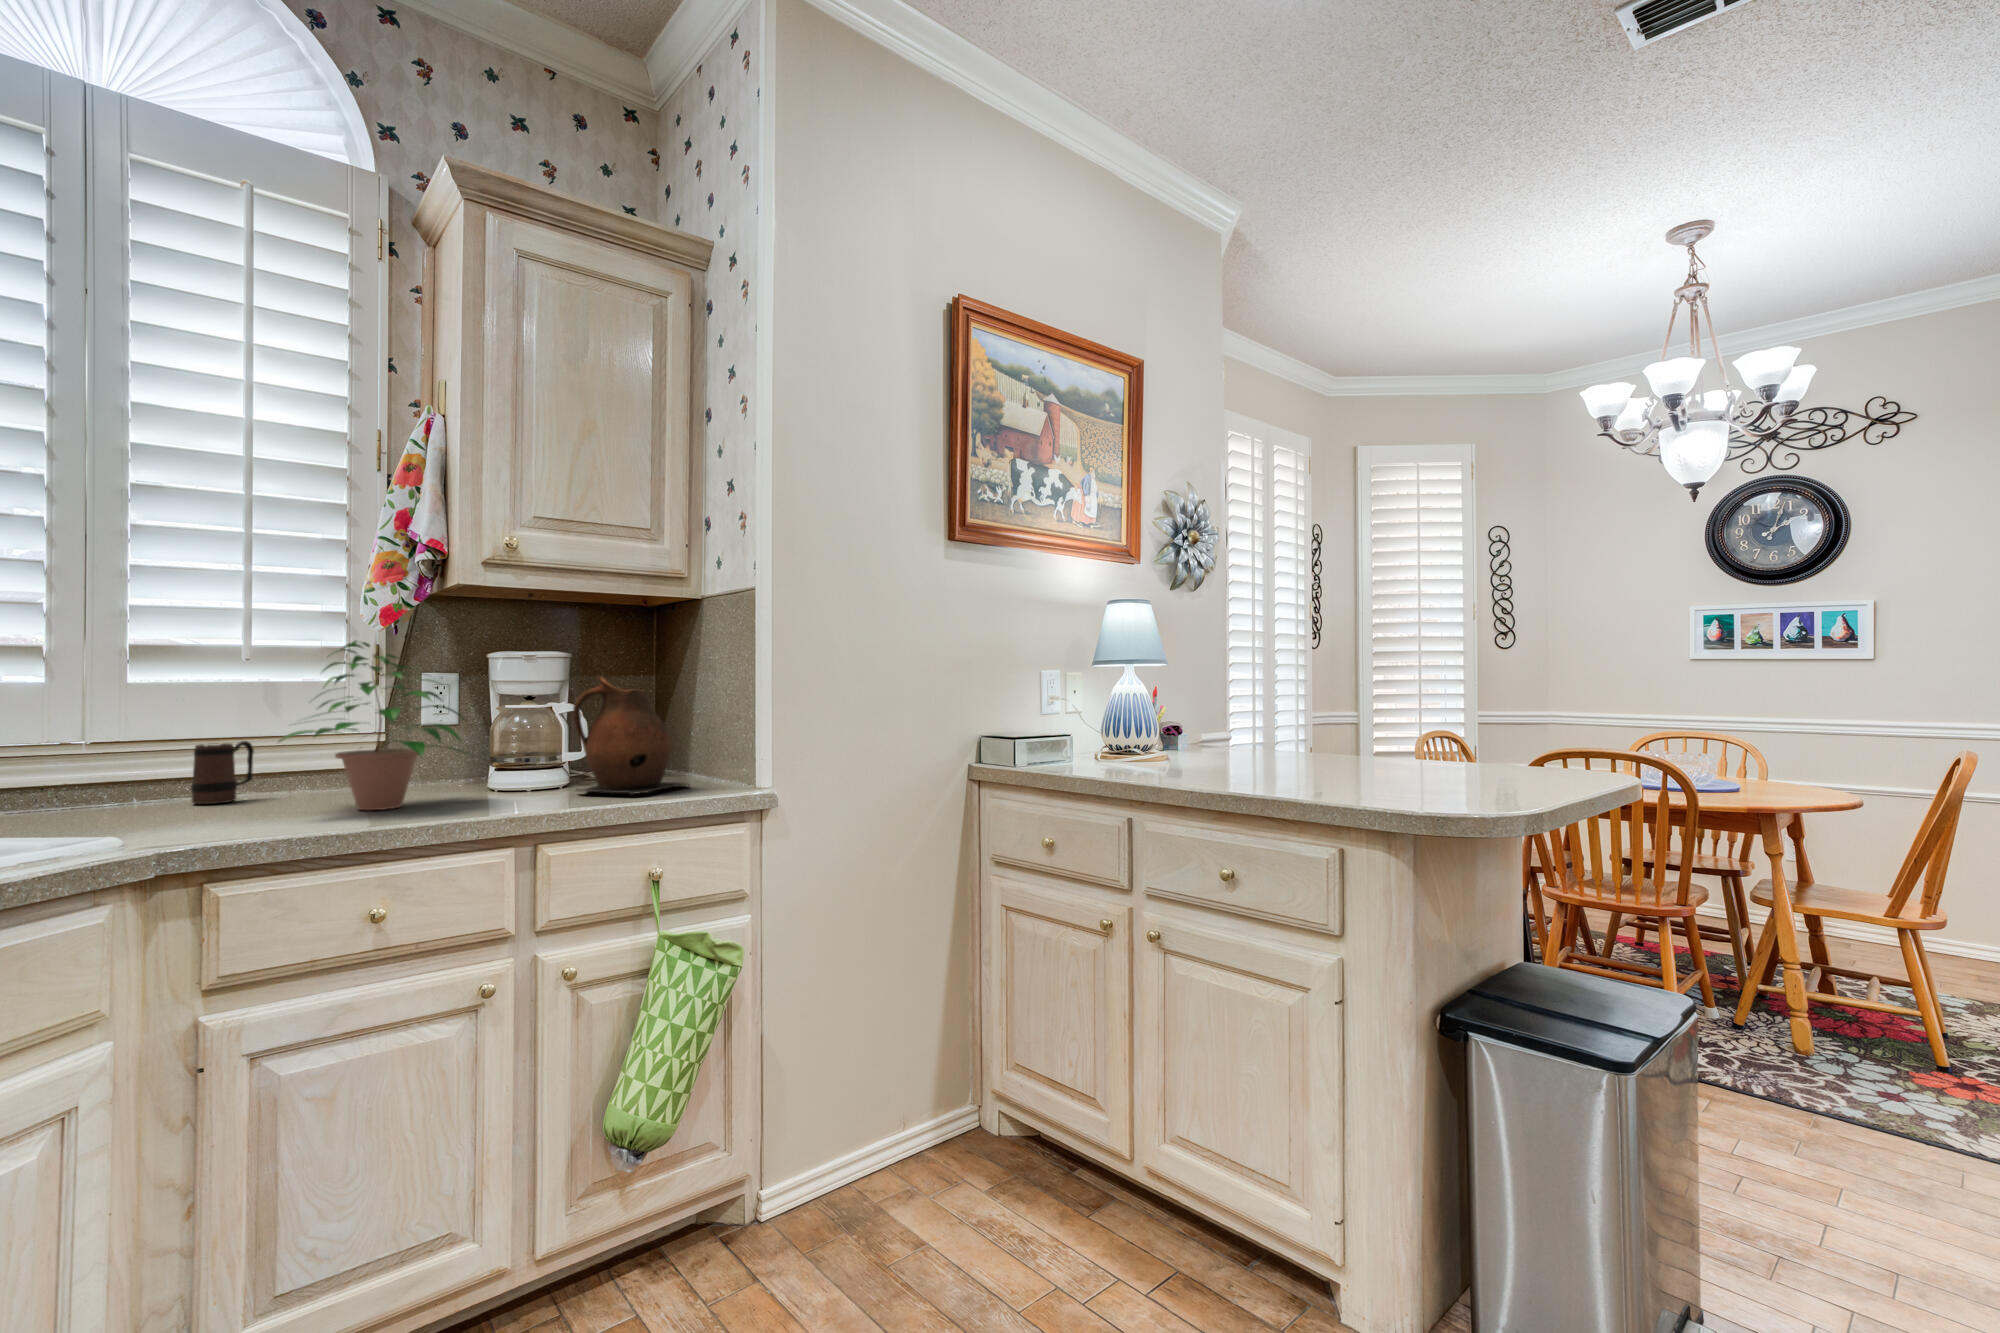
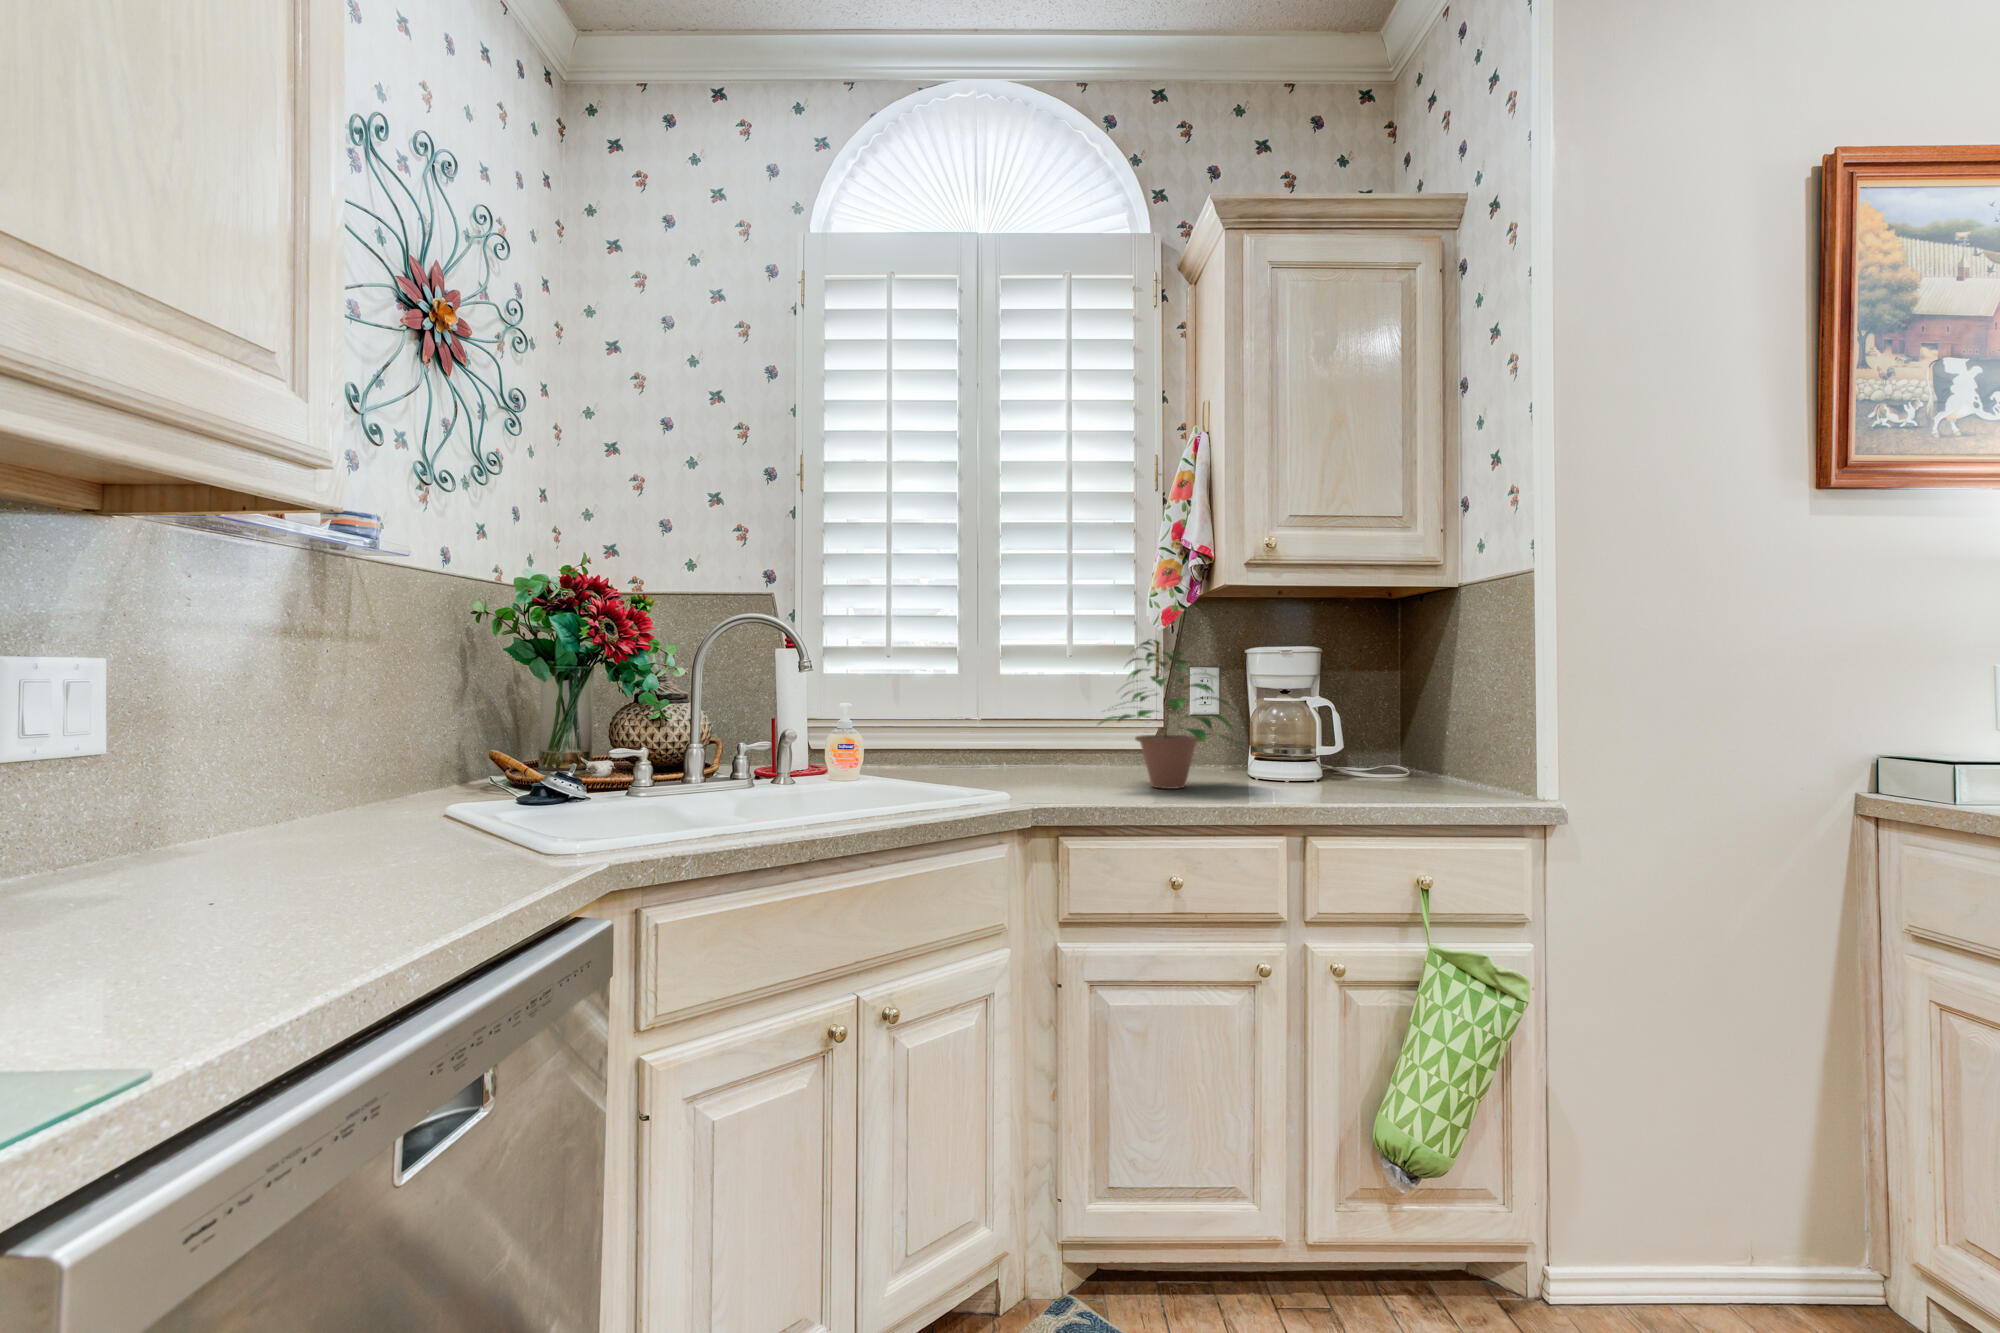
ceramic pitcher: present [573,677,687,795] -> none [1331,671,1455,795]
mug: present [191,741,254,804] -> none [1037,723,1075,772]

